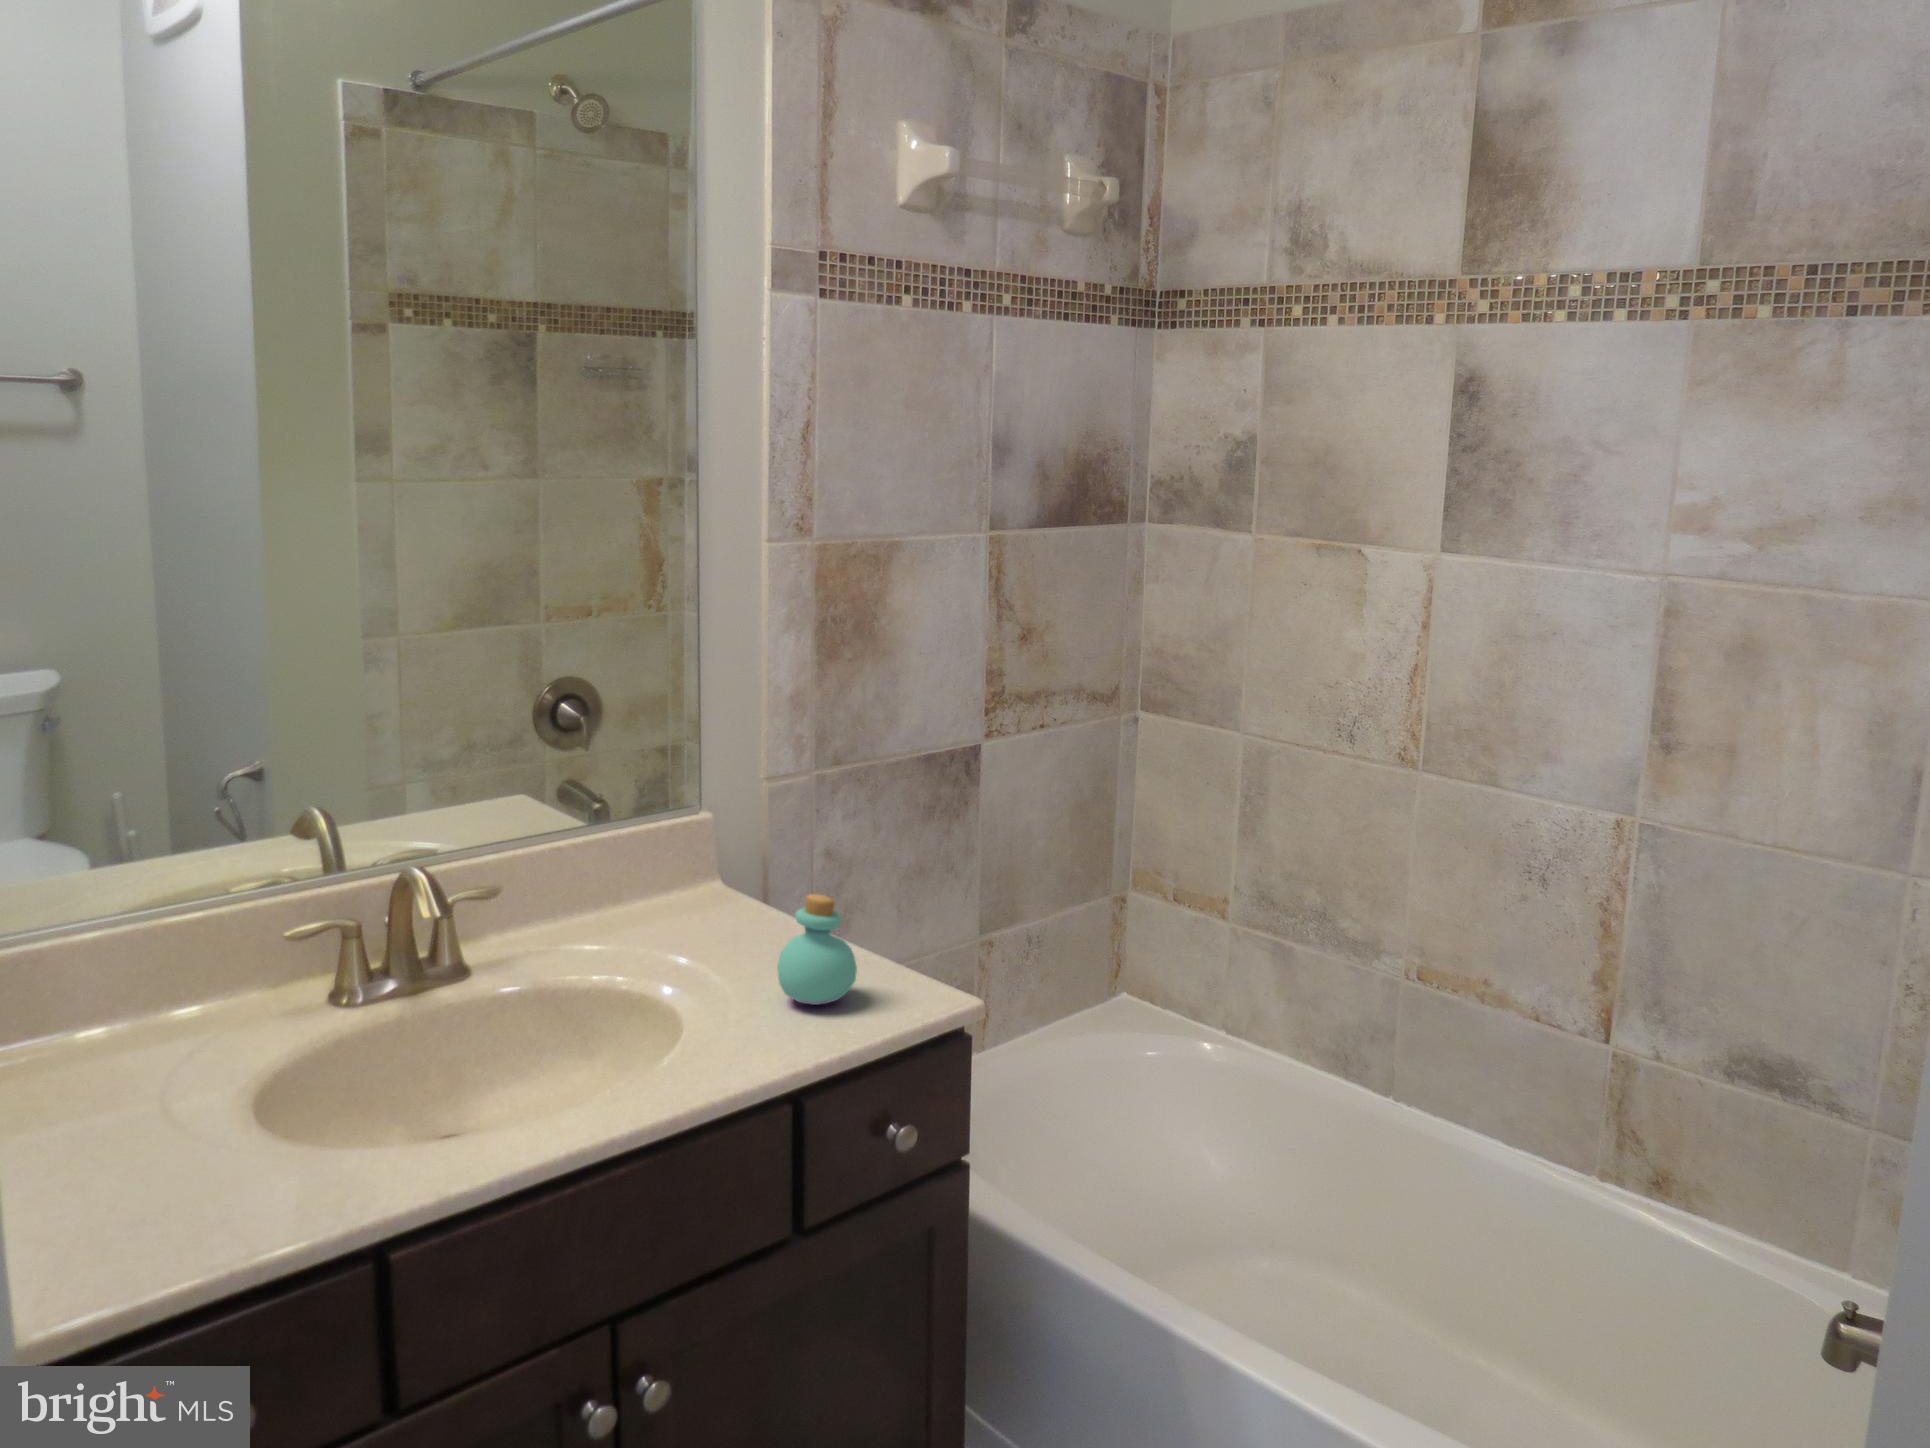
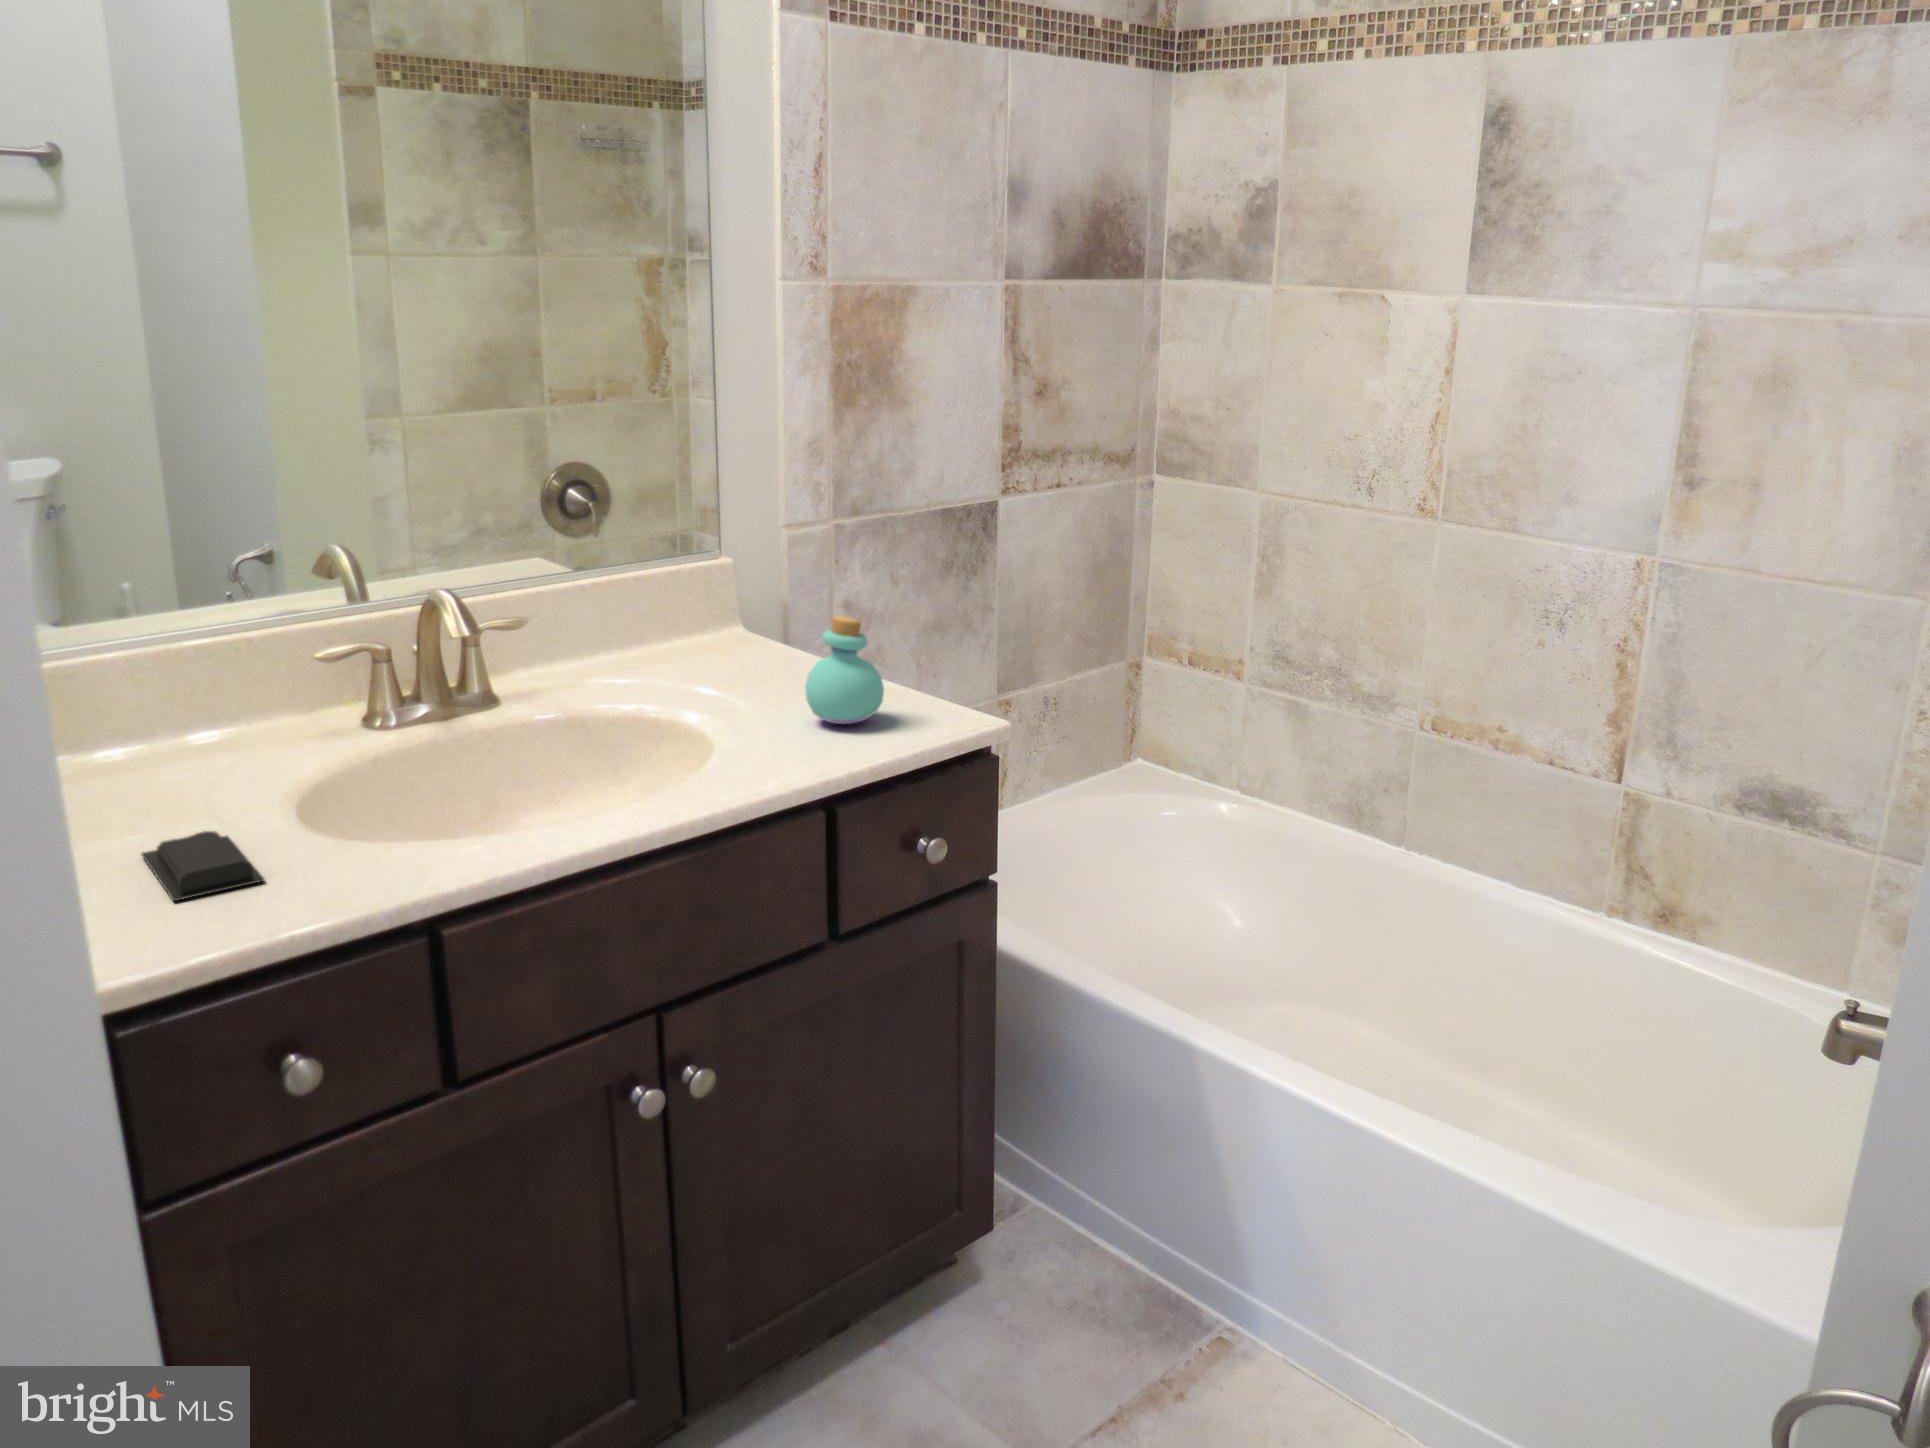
soap bar: none [74,1153,198,1243] -> present [142,831,264,901]

